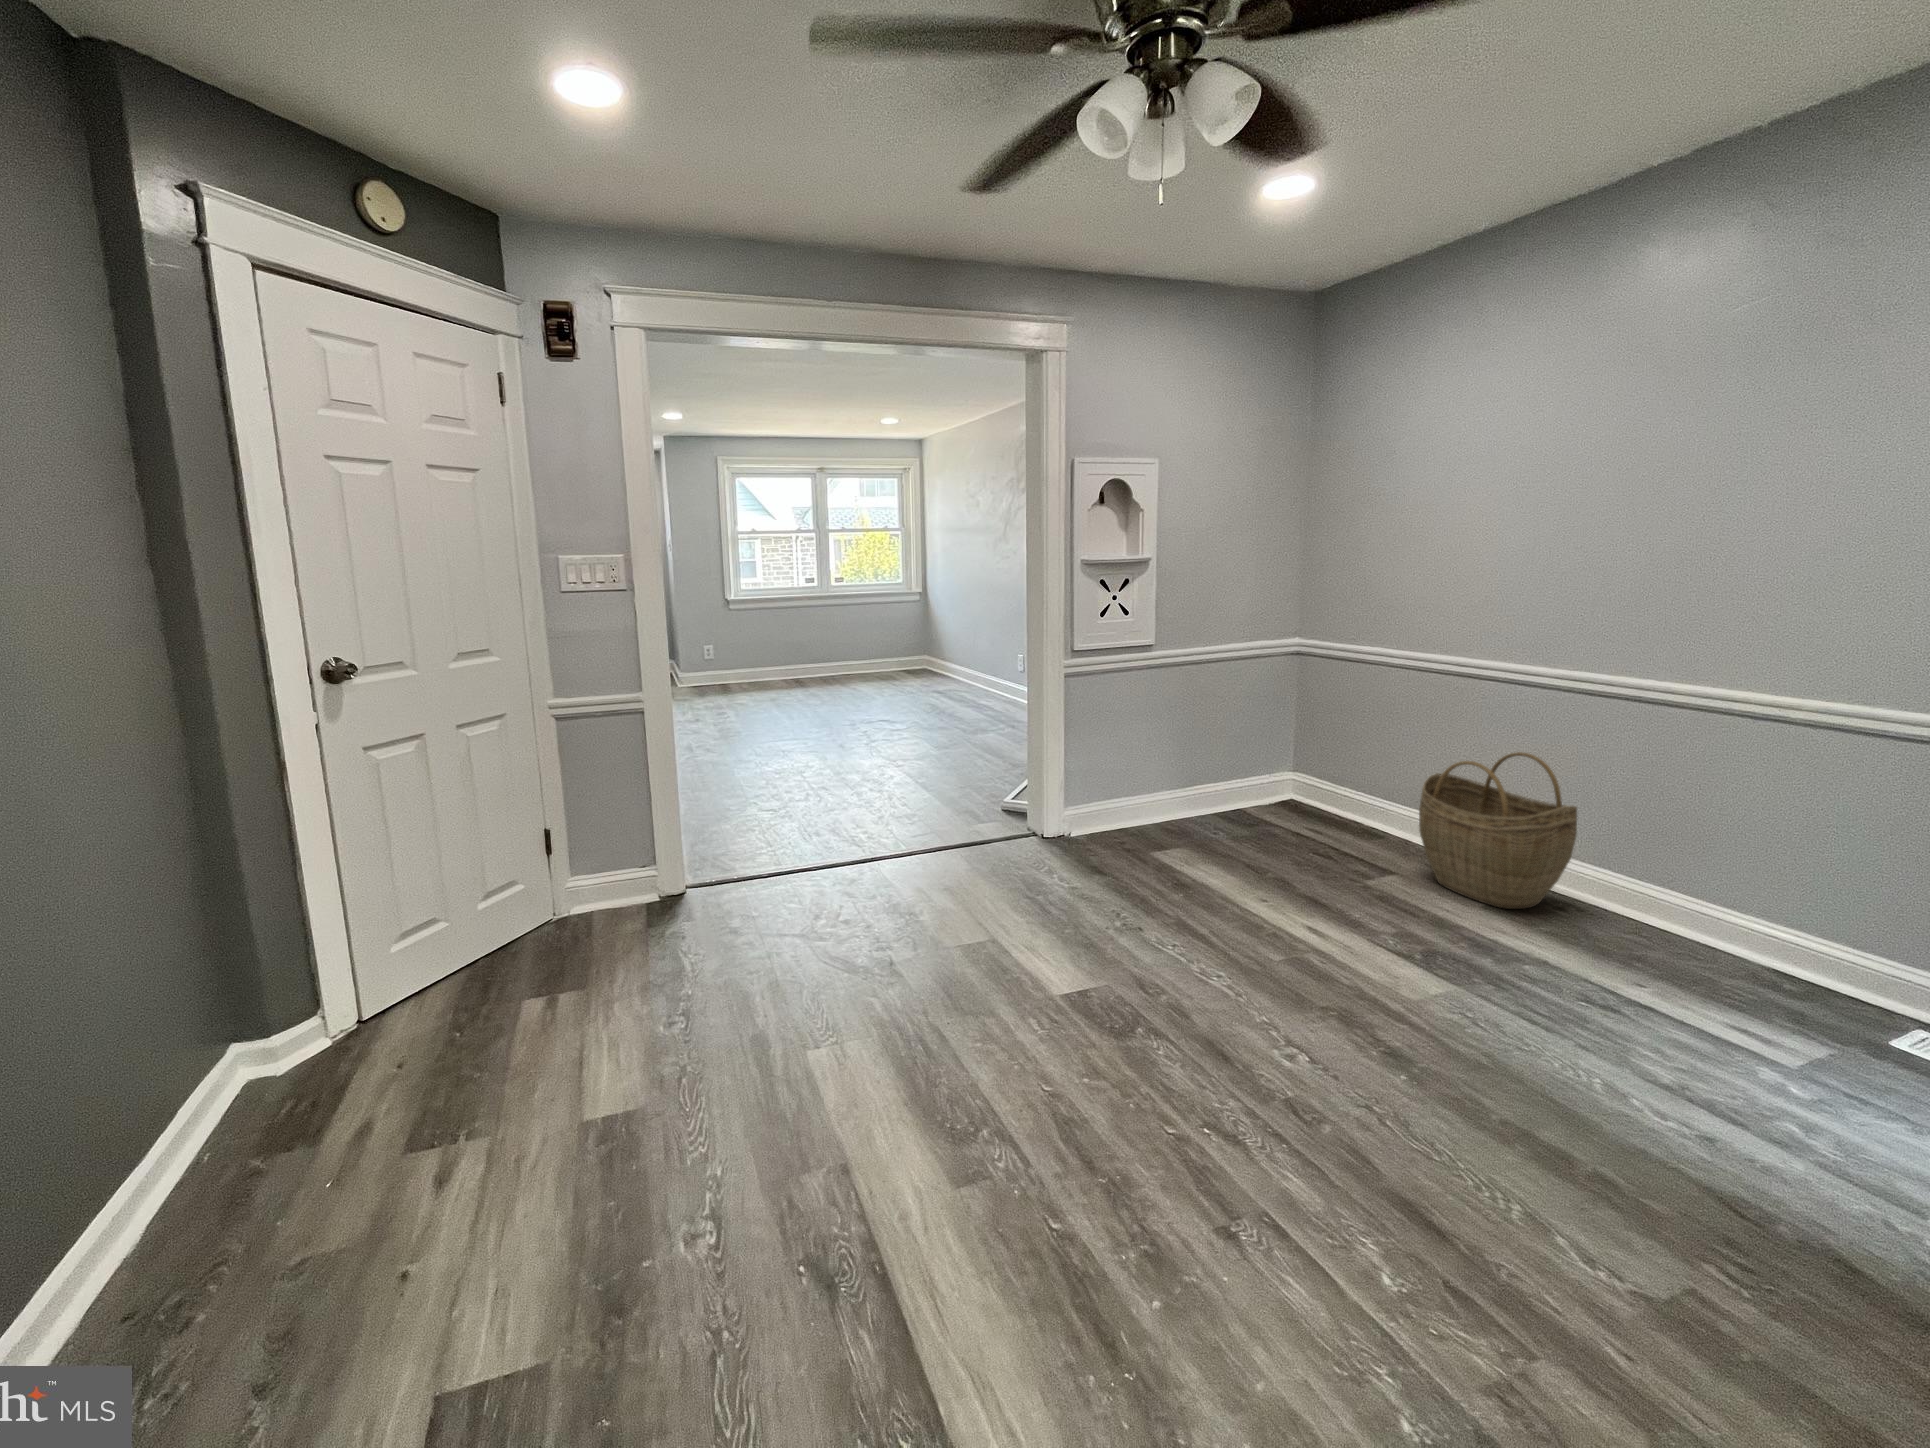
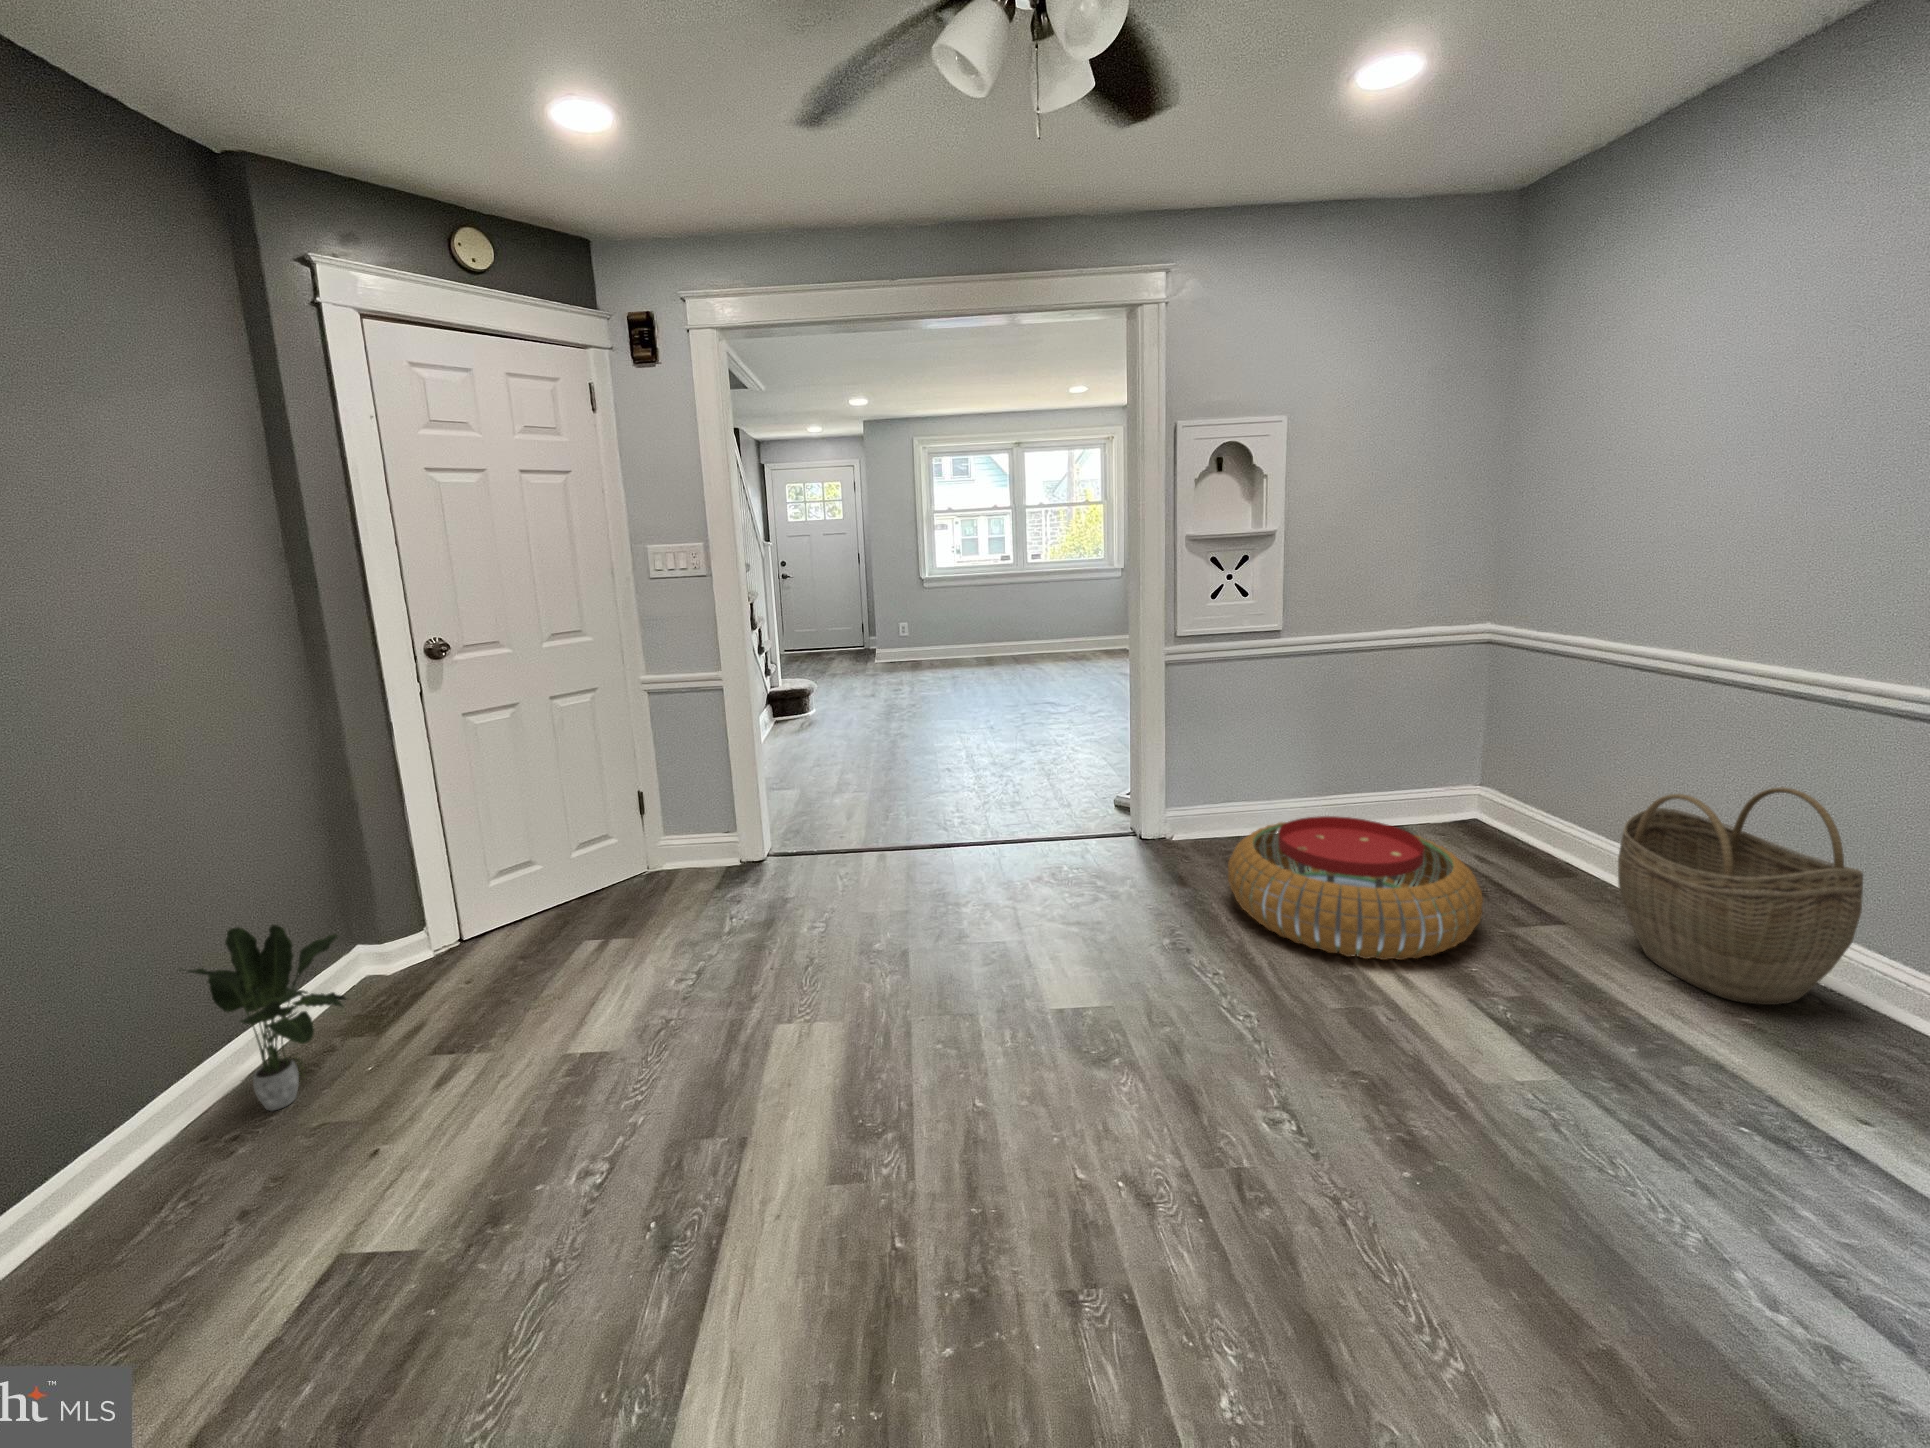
pouf: none [1138,798,1339,912] -> present [1228,816,1483,960]
potted plant: none [69,1028,301,1278] -> present [180,925,347,1111]

